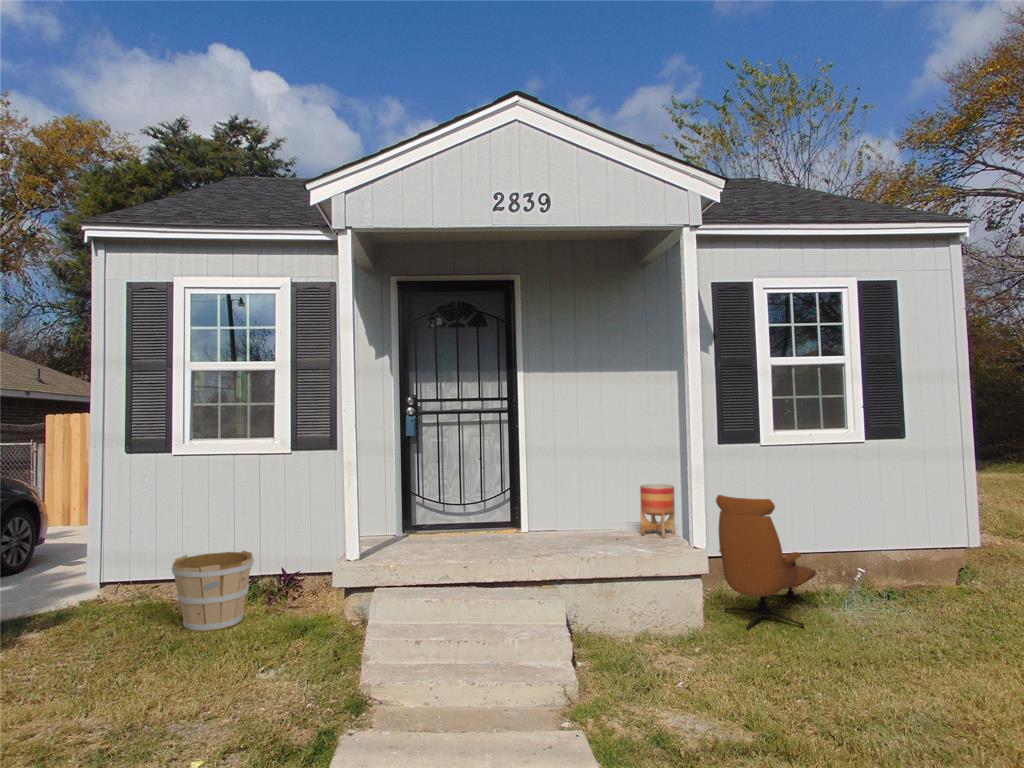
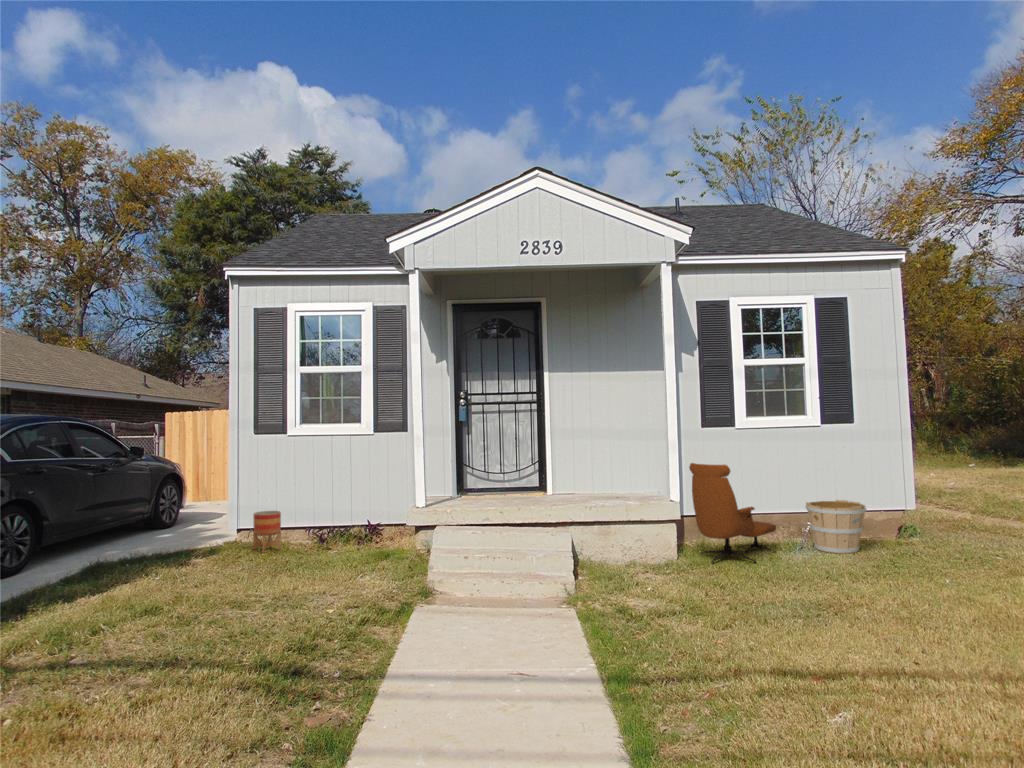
planter: present [640,484,675,538] -> present [253,511,281,553]
wooden bucket: present [172,551,254,632] -> present [805,500,866,554]

